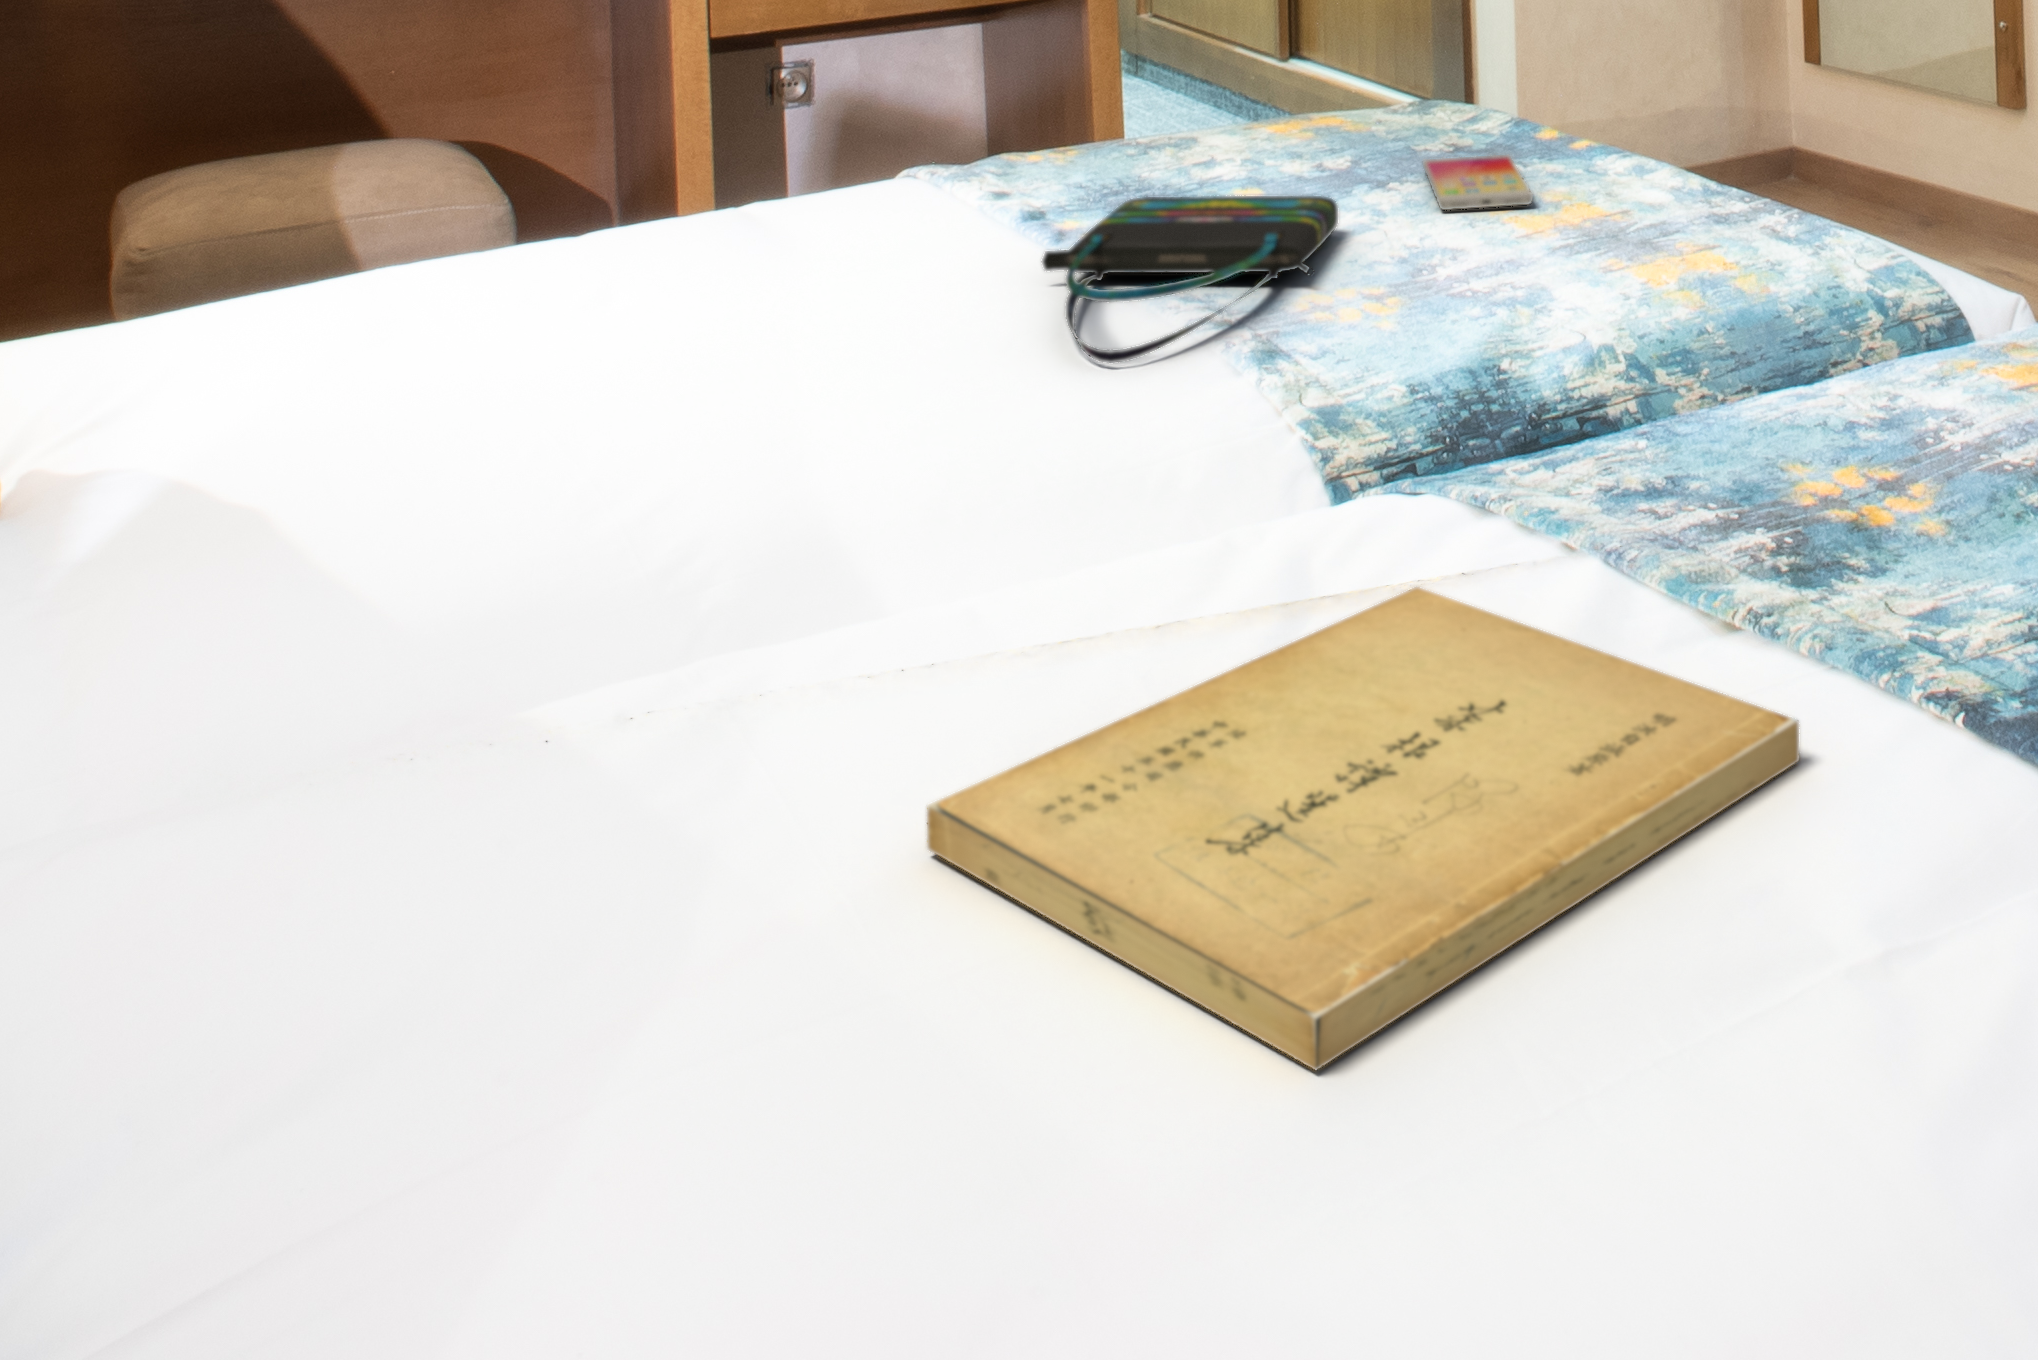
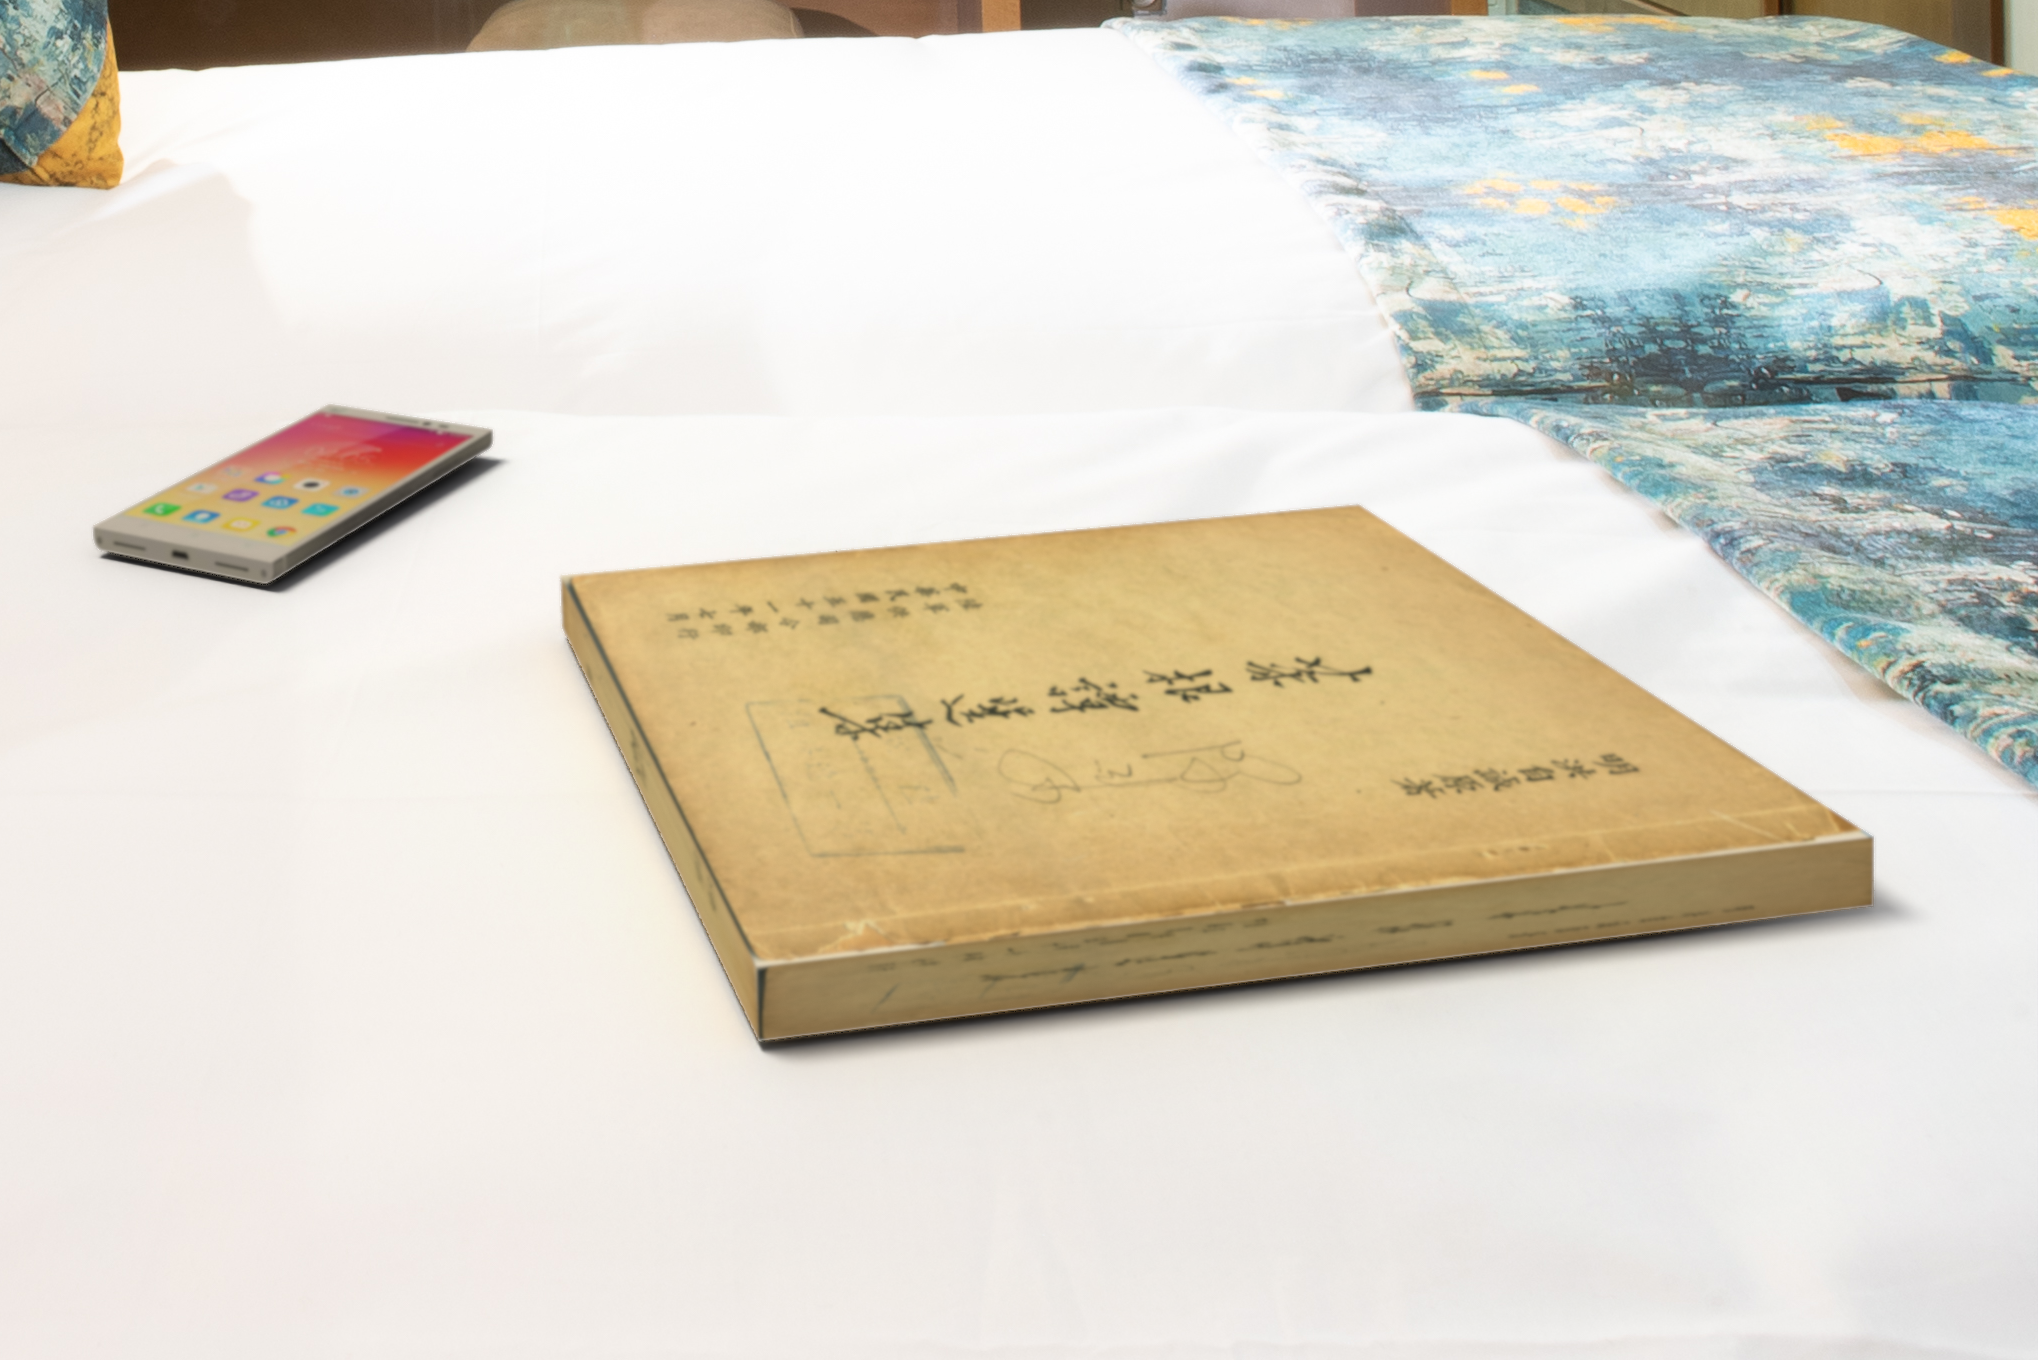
smartphone: present [1423,155,1533,210] -> present [93,404,493,584]
tote bag: present [1042,196,1338,363] -> none [1135,55,1572,208]

